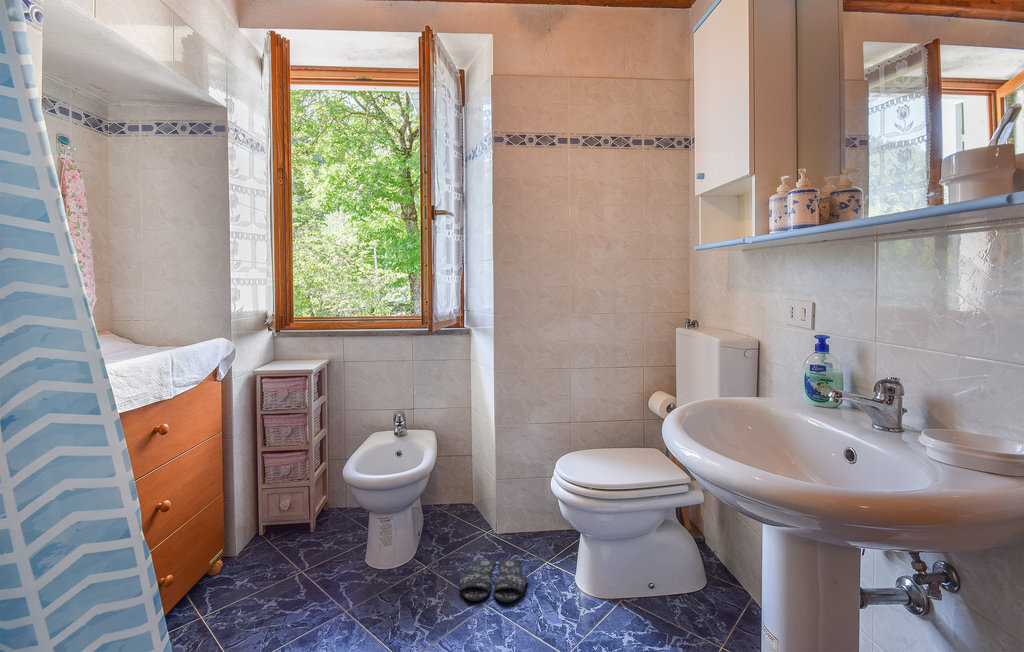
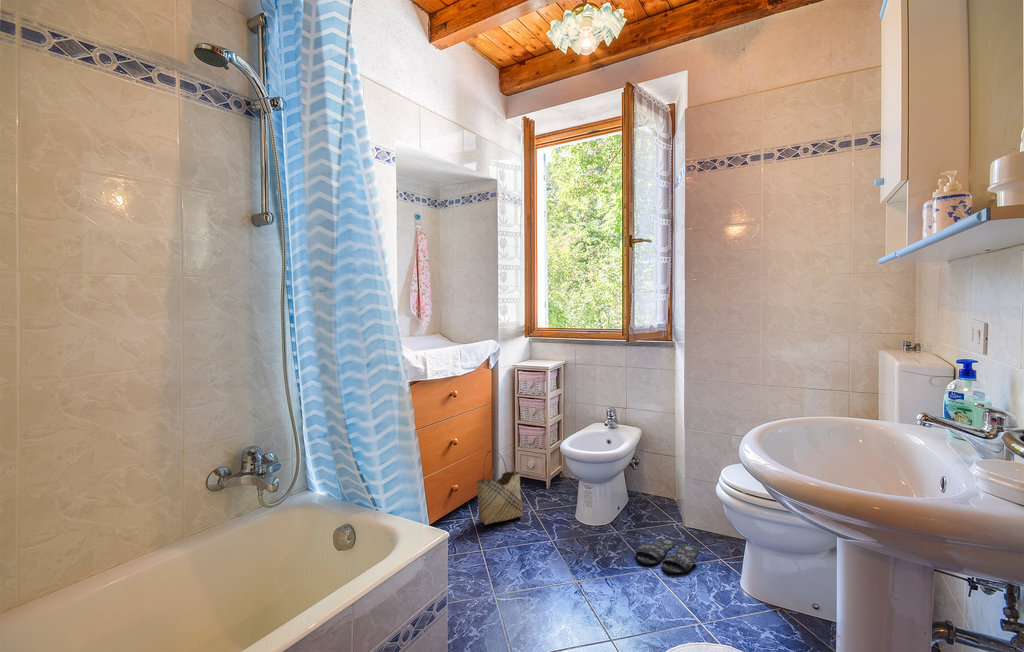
woven basket: none [214,500,289,619] -> present [477,450,523,525]

